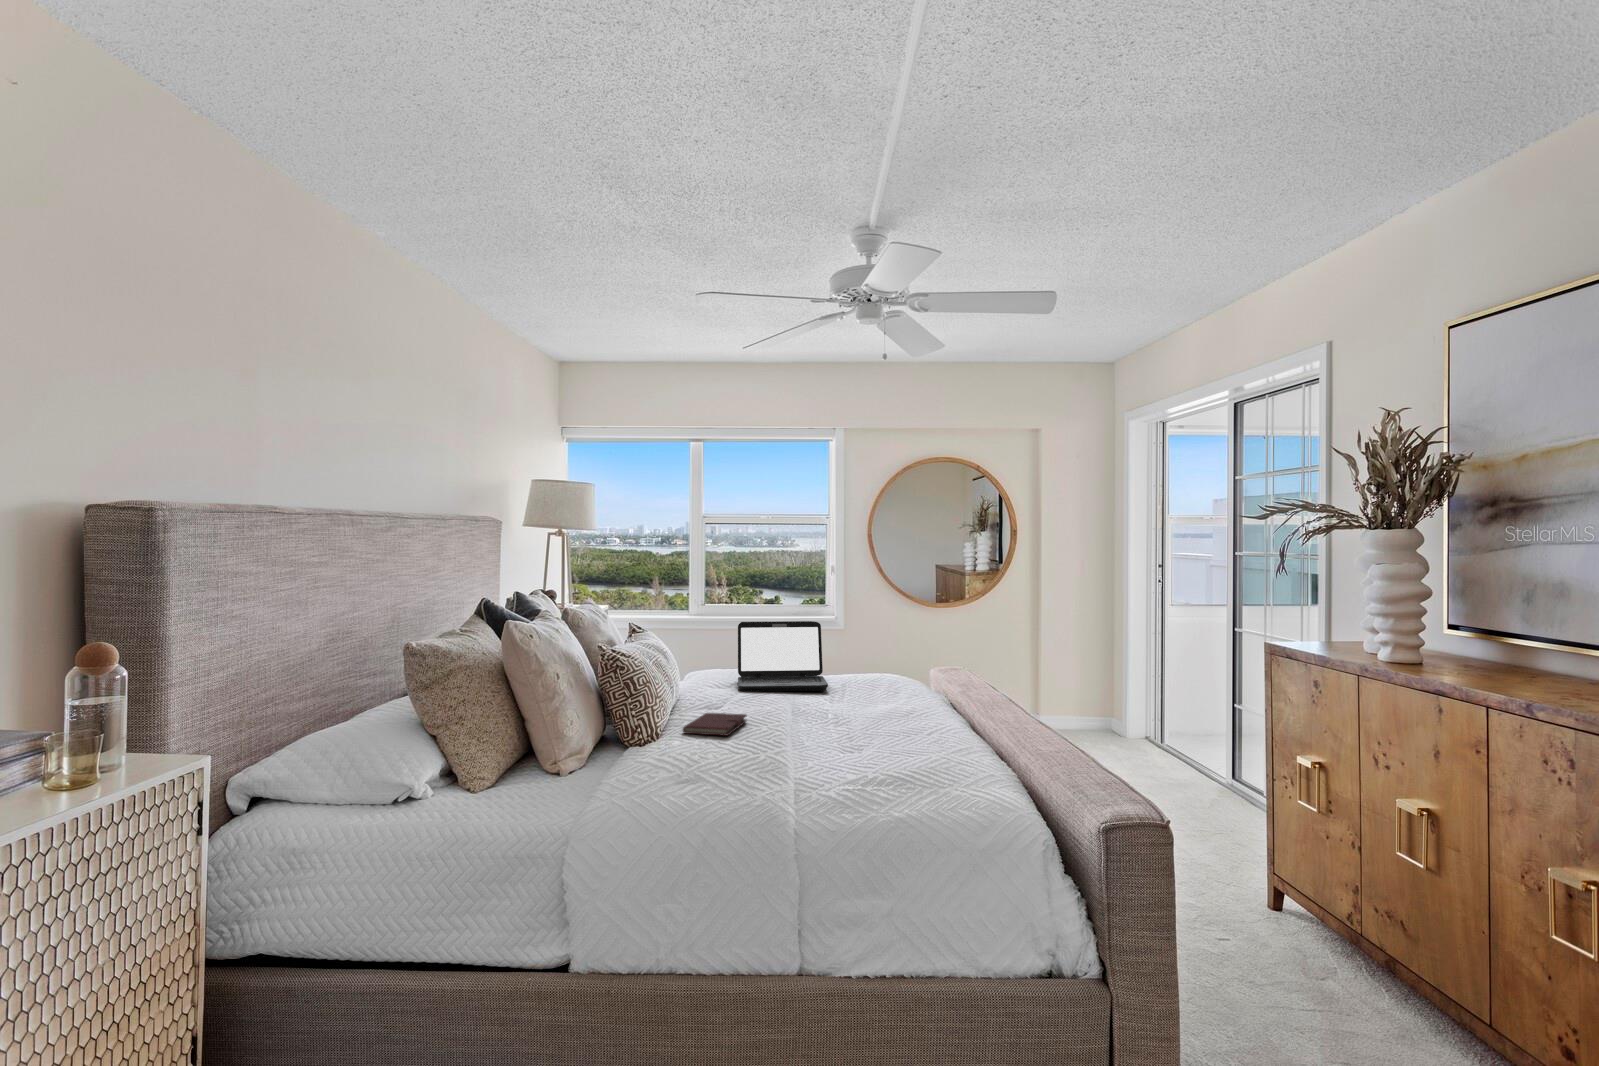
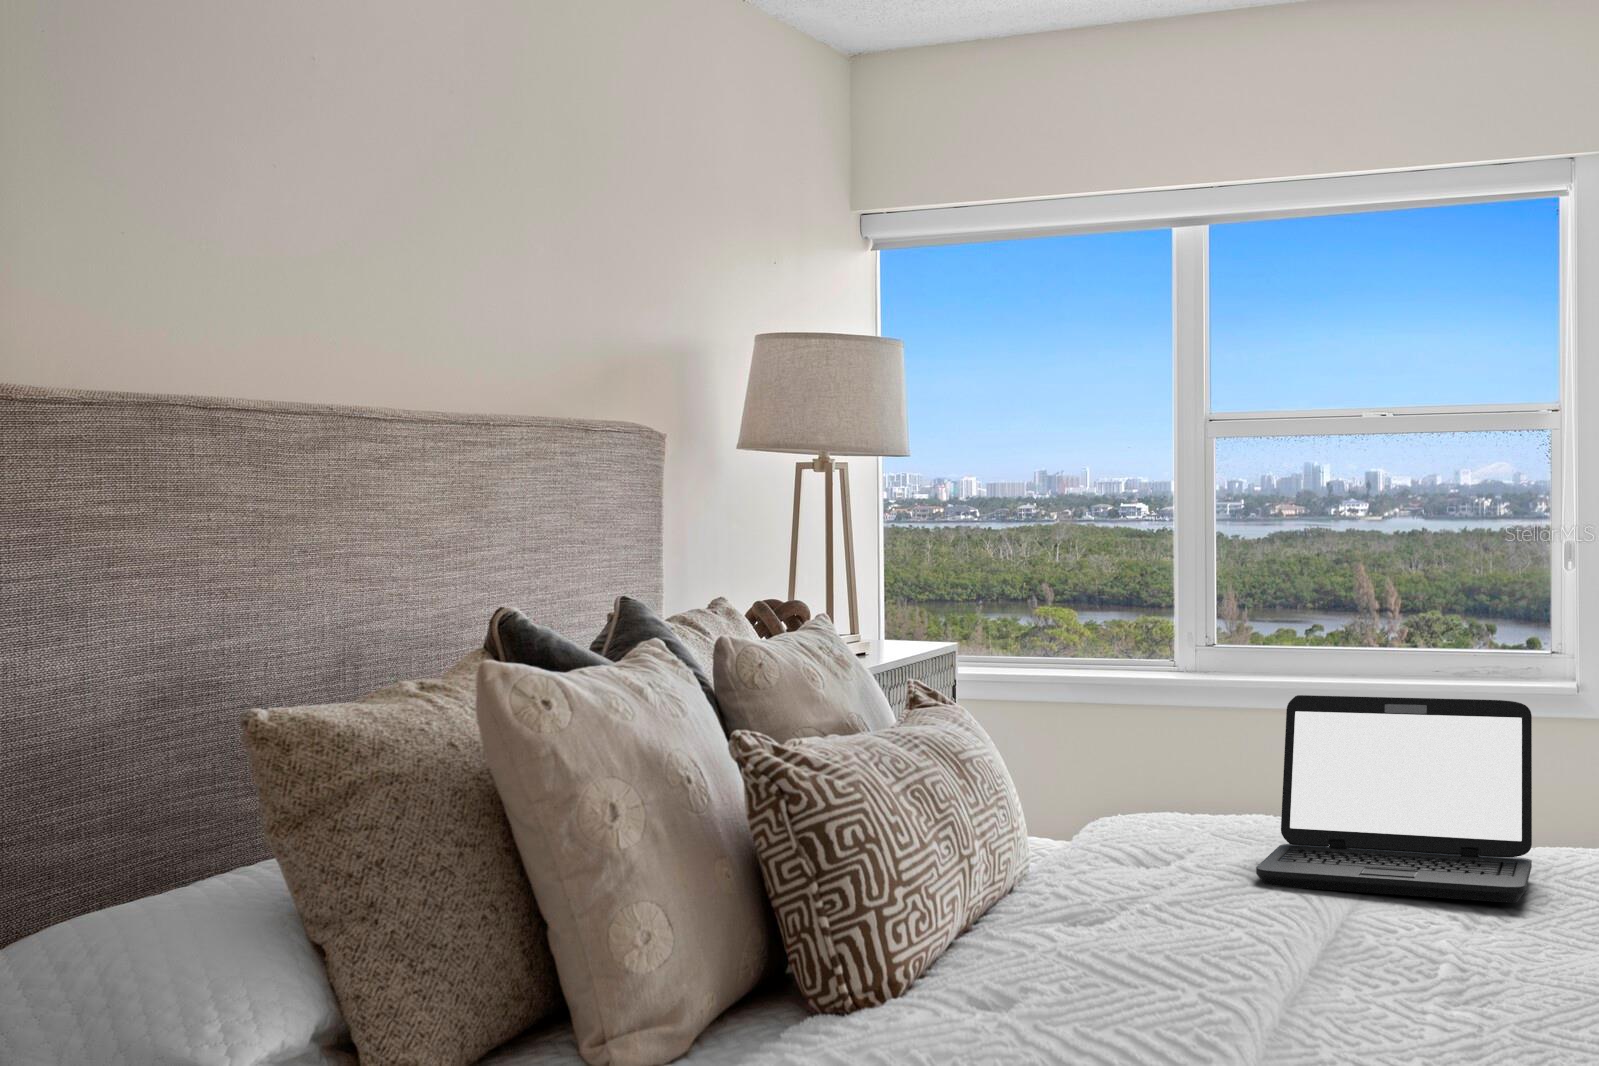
notebook: present [683,713,746,736] -> none [970,939,1187,1015]

